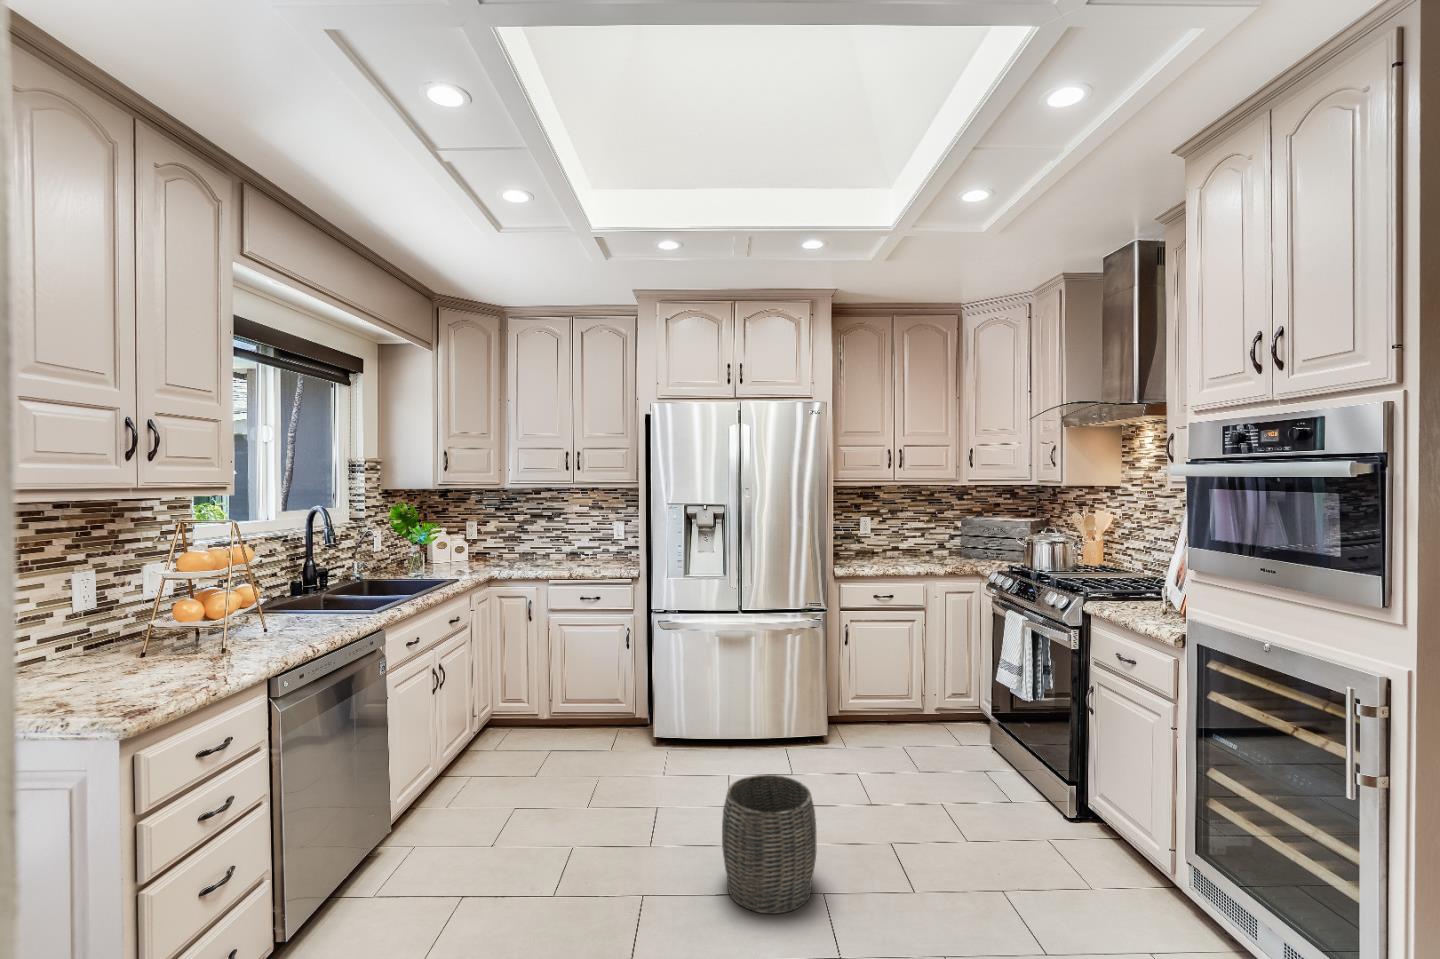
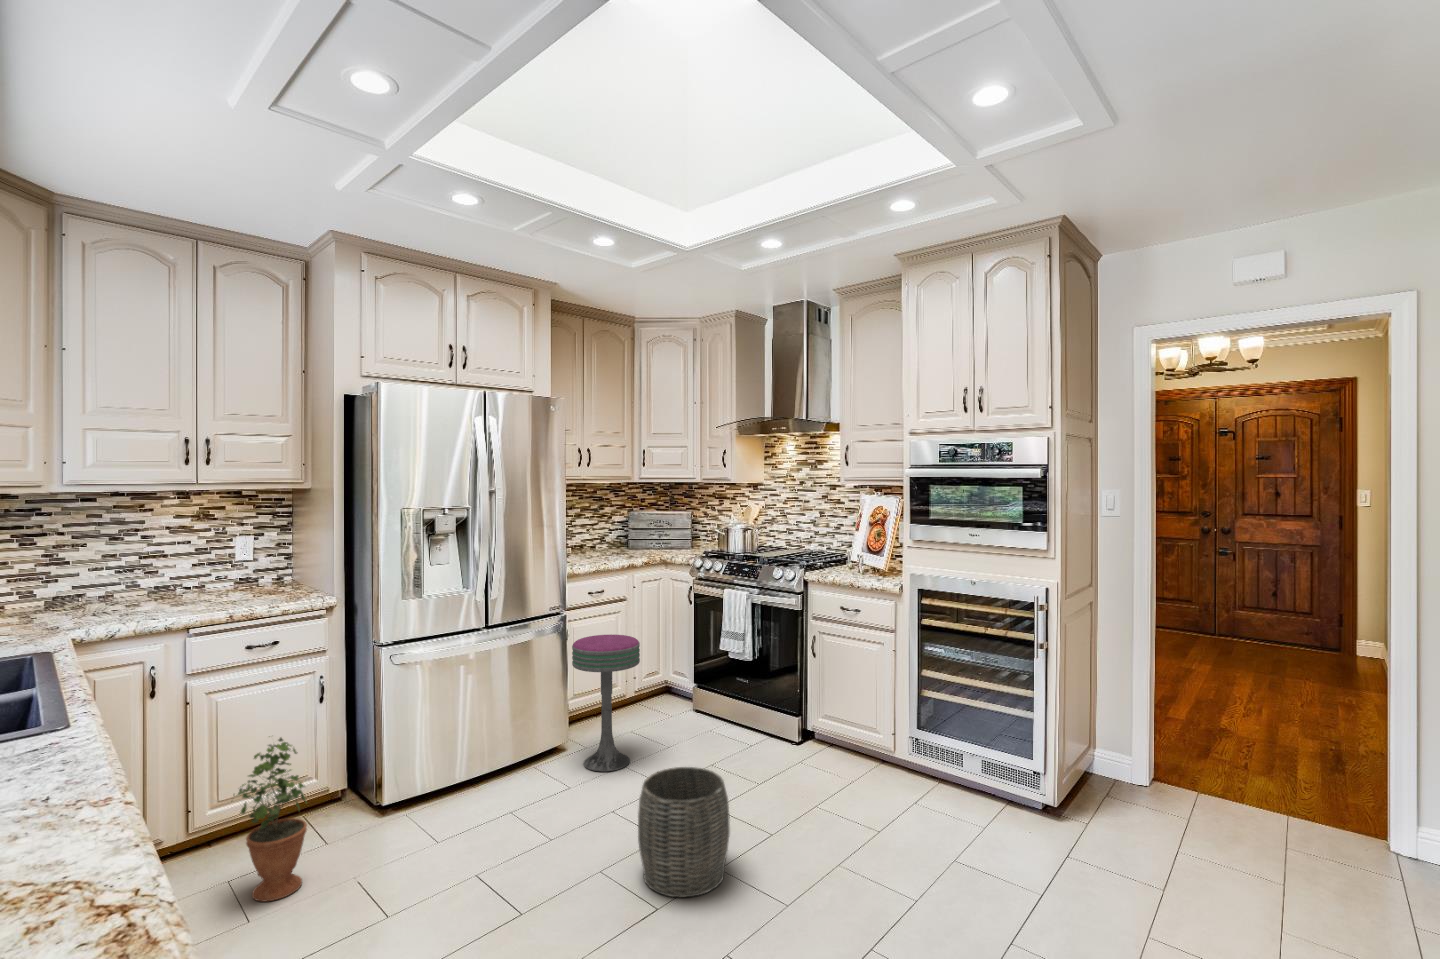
bar stool: none [806,636,873,774] -> present [572,634,640,772]
potted plant: none [522,659,570,773] -> present [238,738,307,901]

